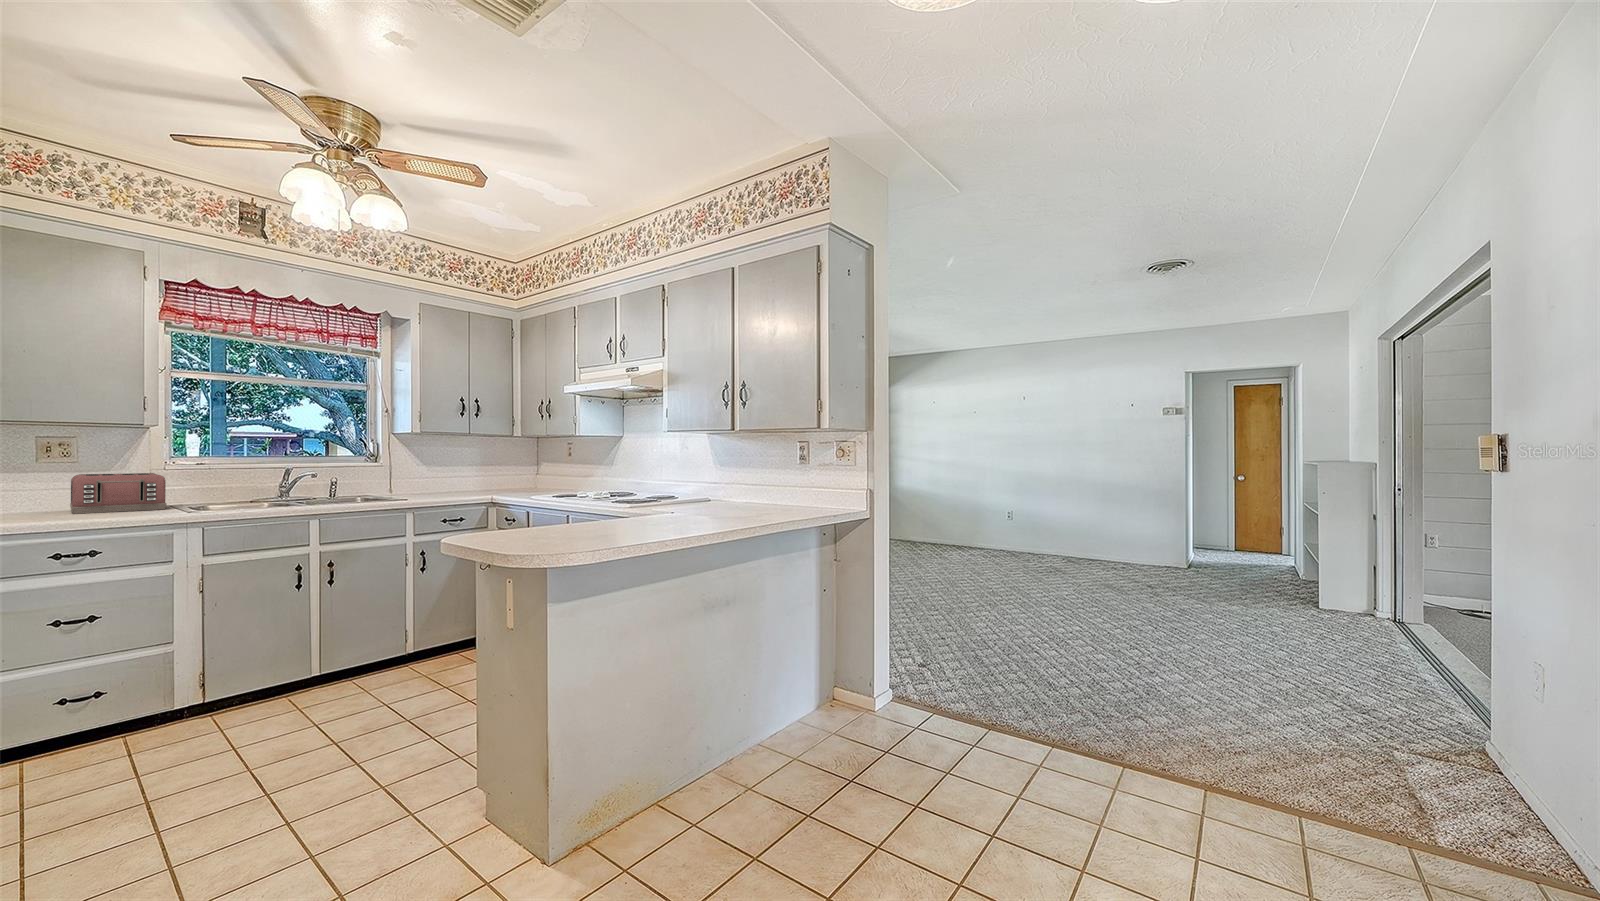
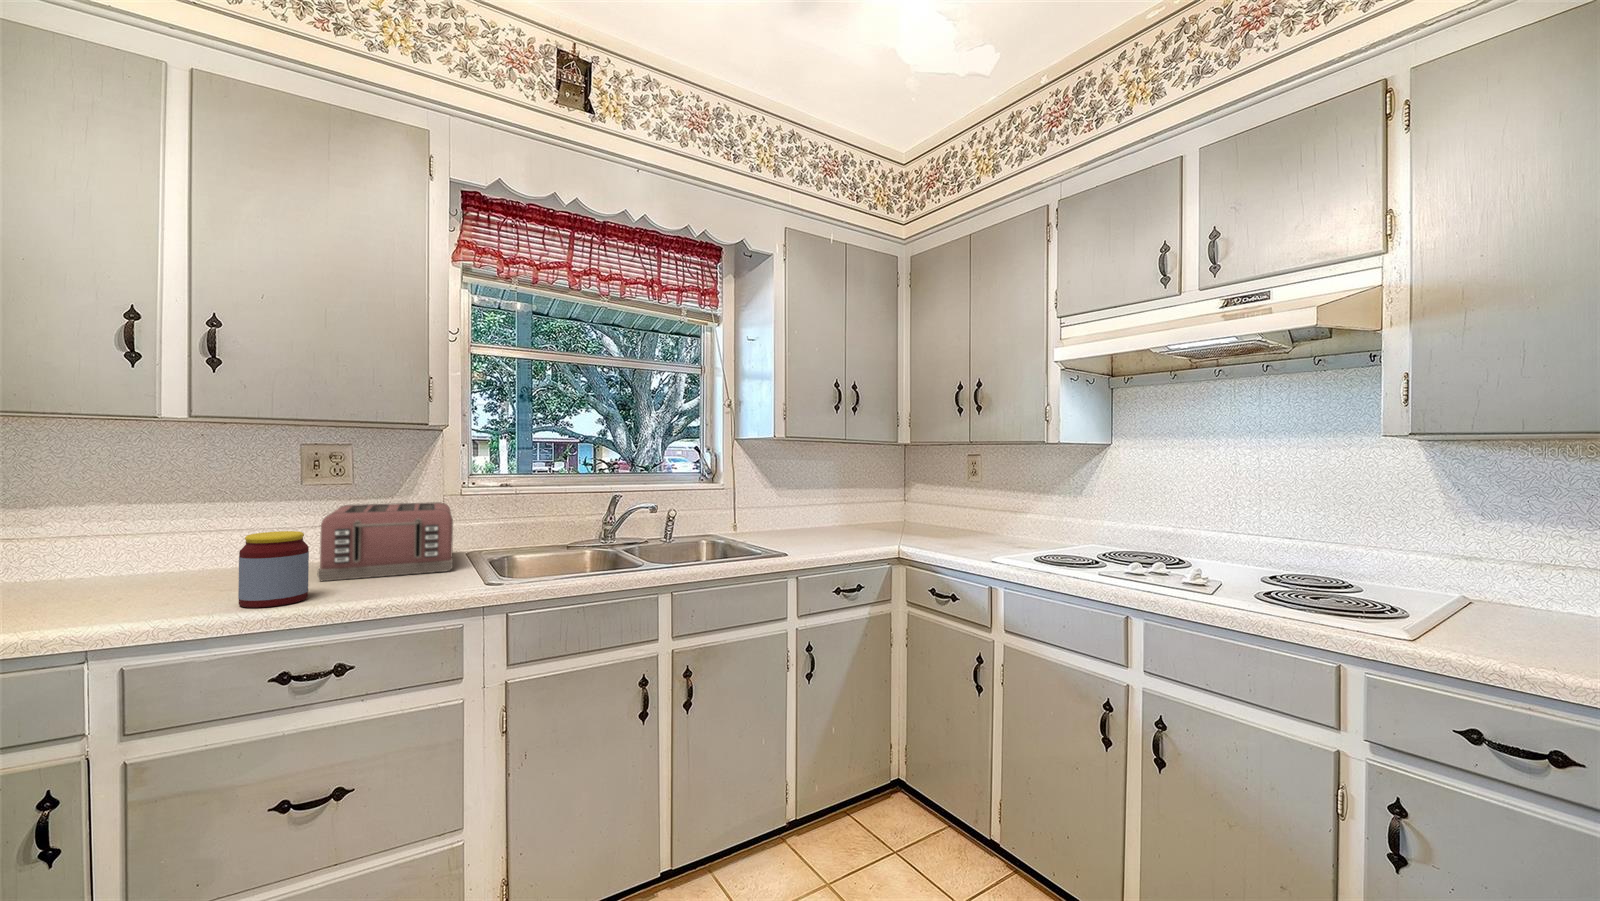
jar: none [33,482,76,519] -> present [238,531,309,608]

